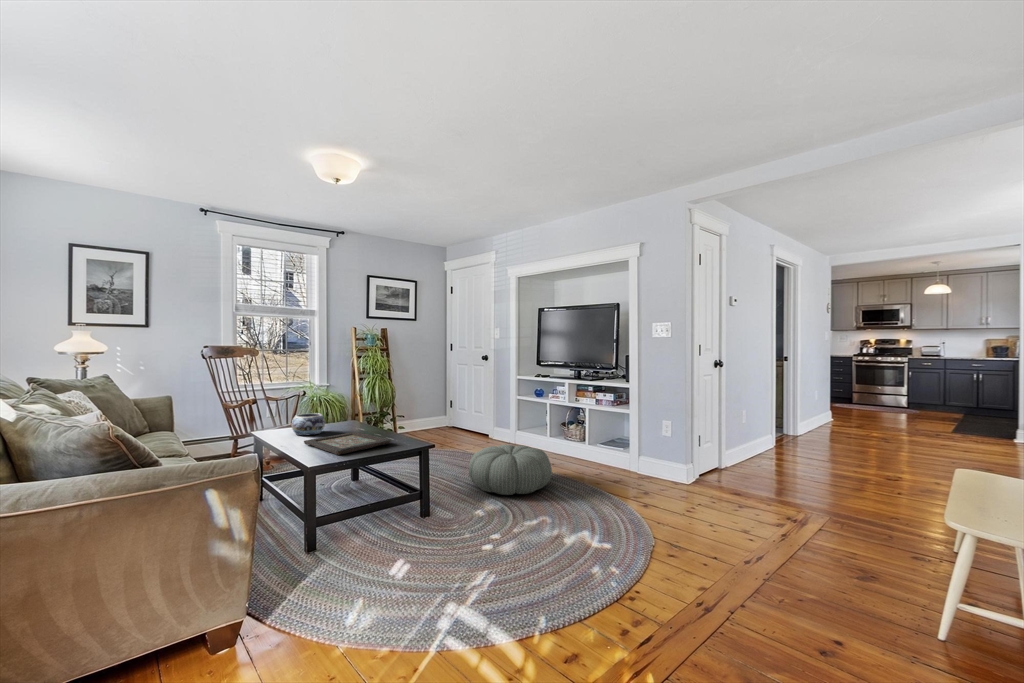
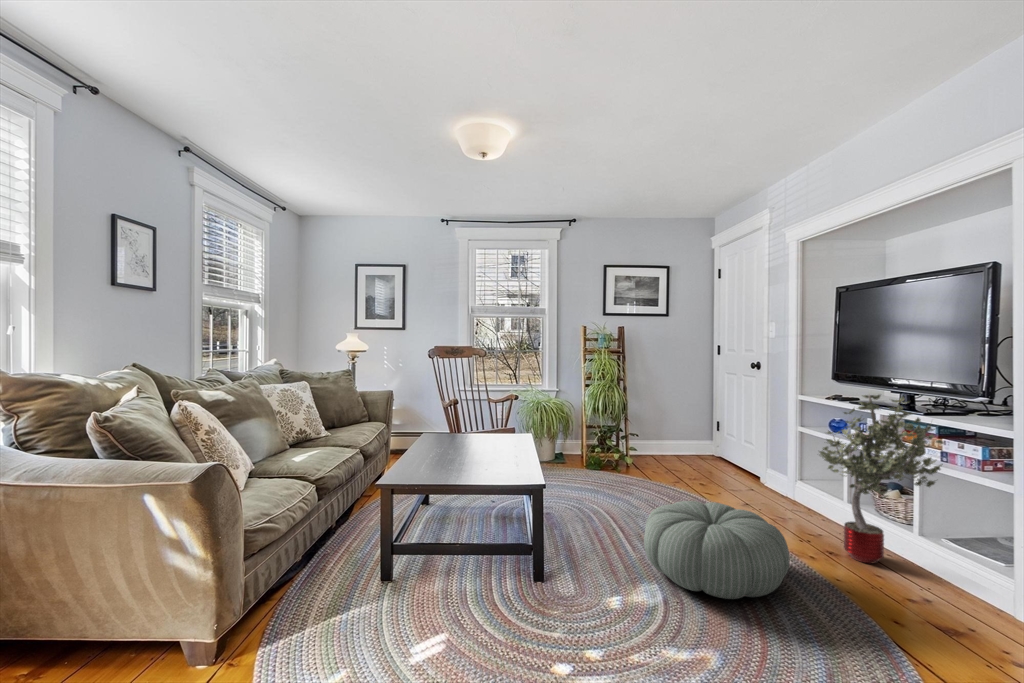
potted tree: none [540,371,602,465] -> present [819,395,943,564]
decorative bowl: present [292,413,325,436] -> none [443,420,477,446]
decorative tray: present [304,432,391,455] -> none [423,450,500,477]

